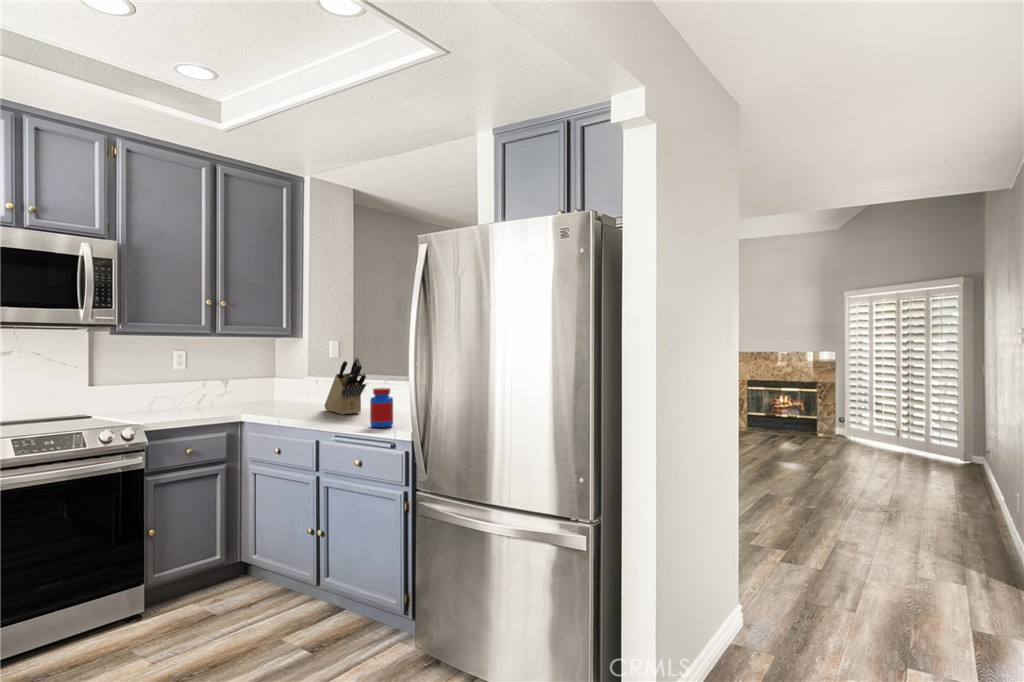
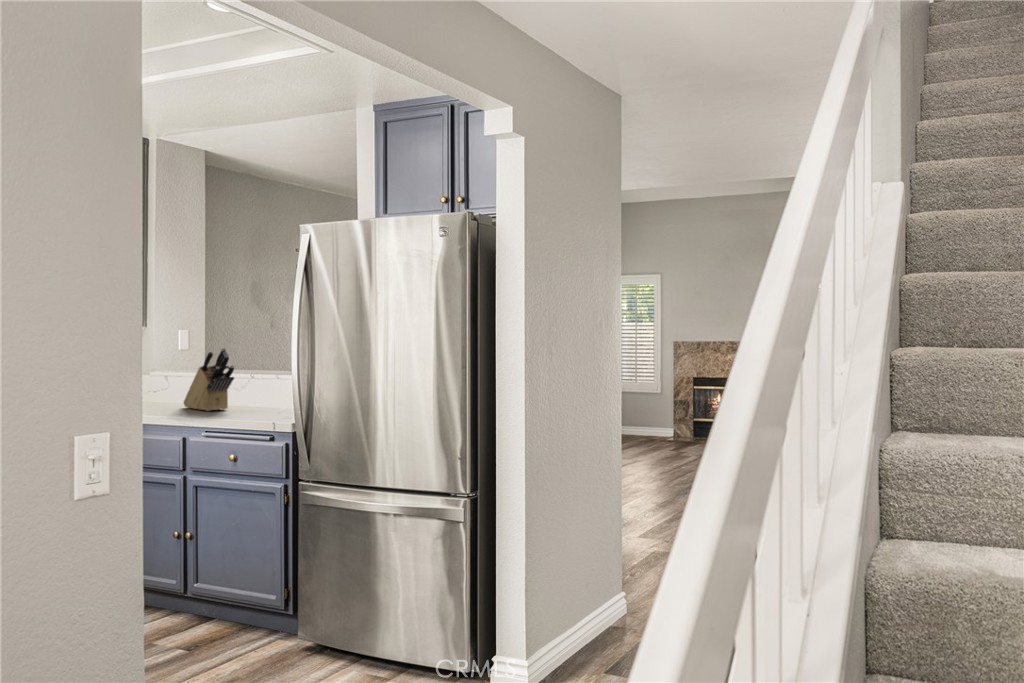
jar: present [370,388,393,428] -> none [245,380,270,421]

